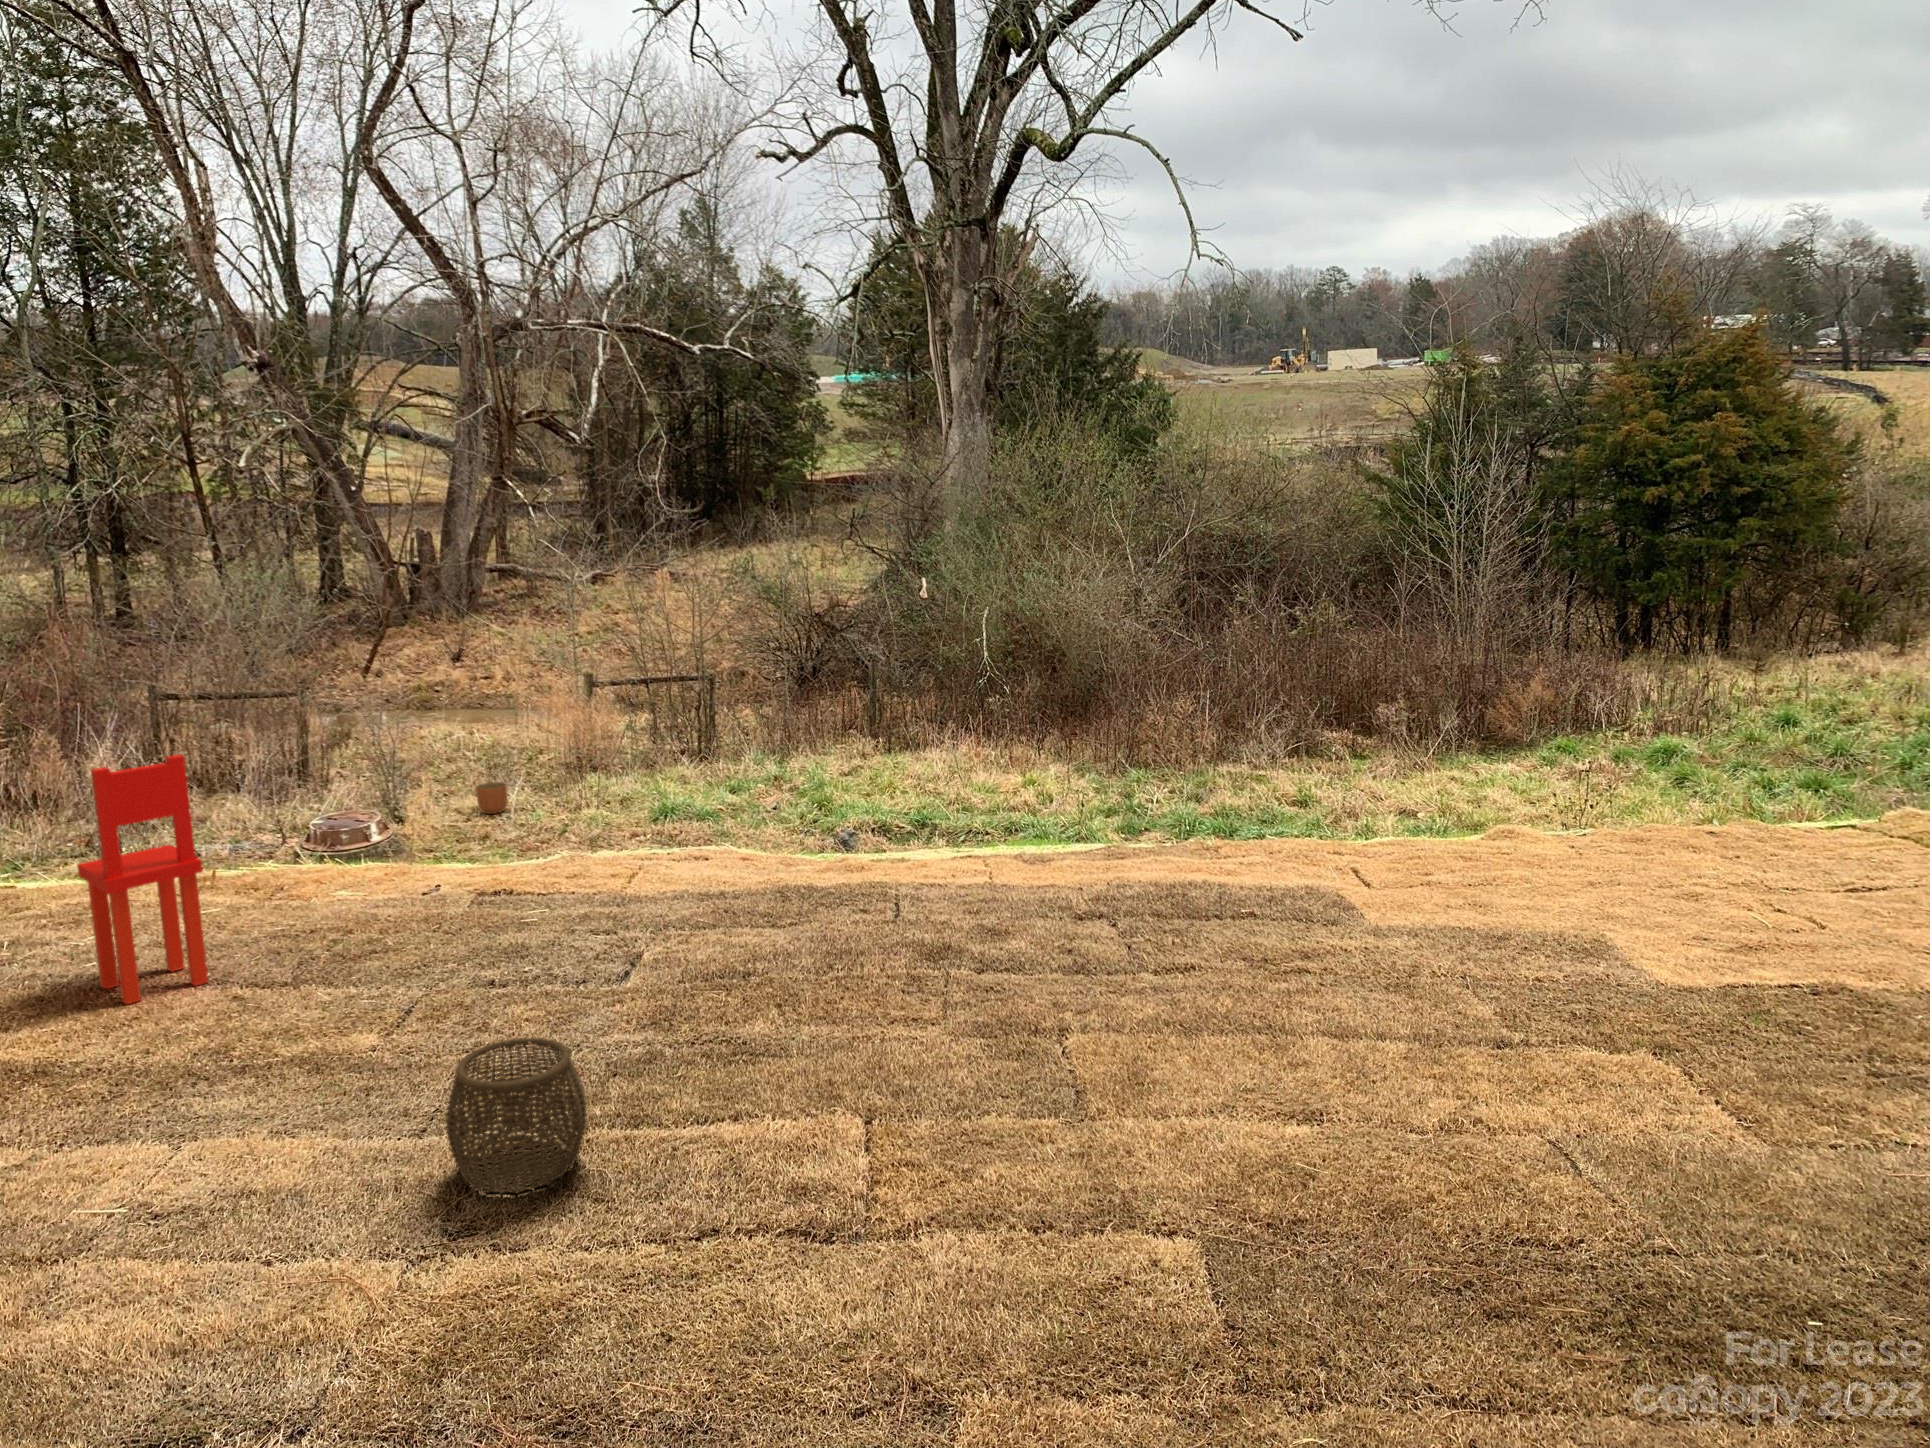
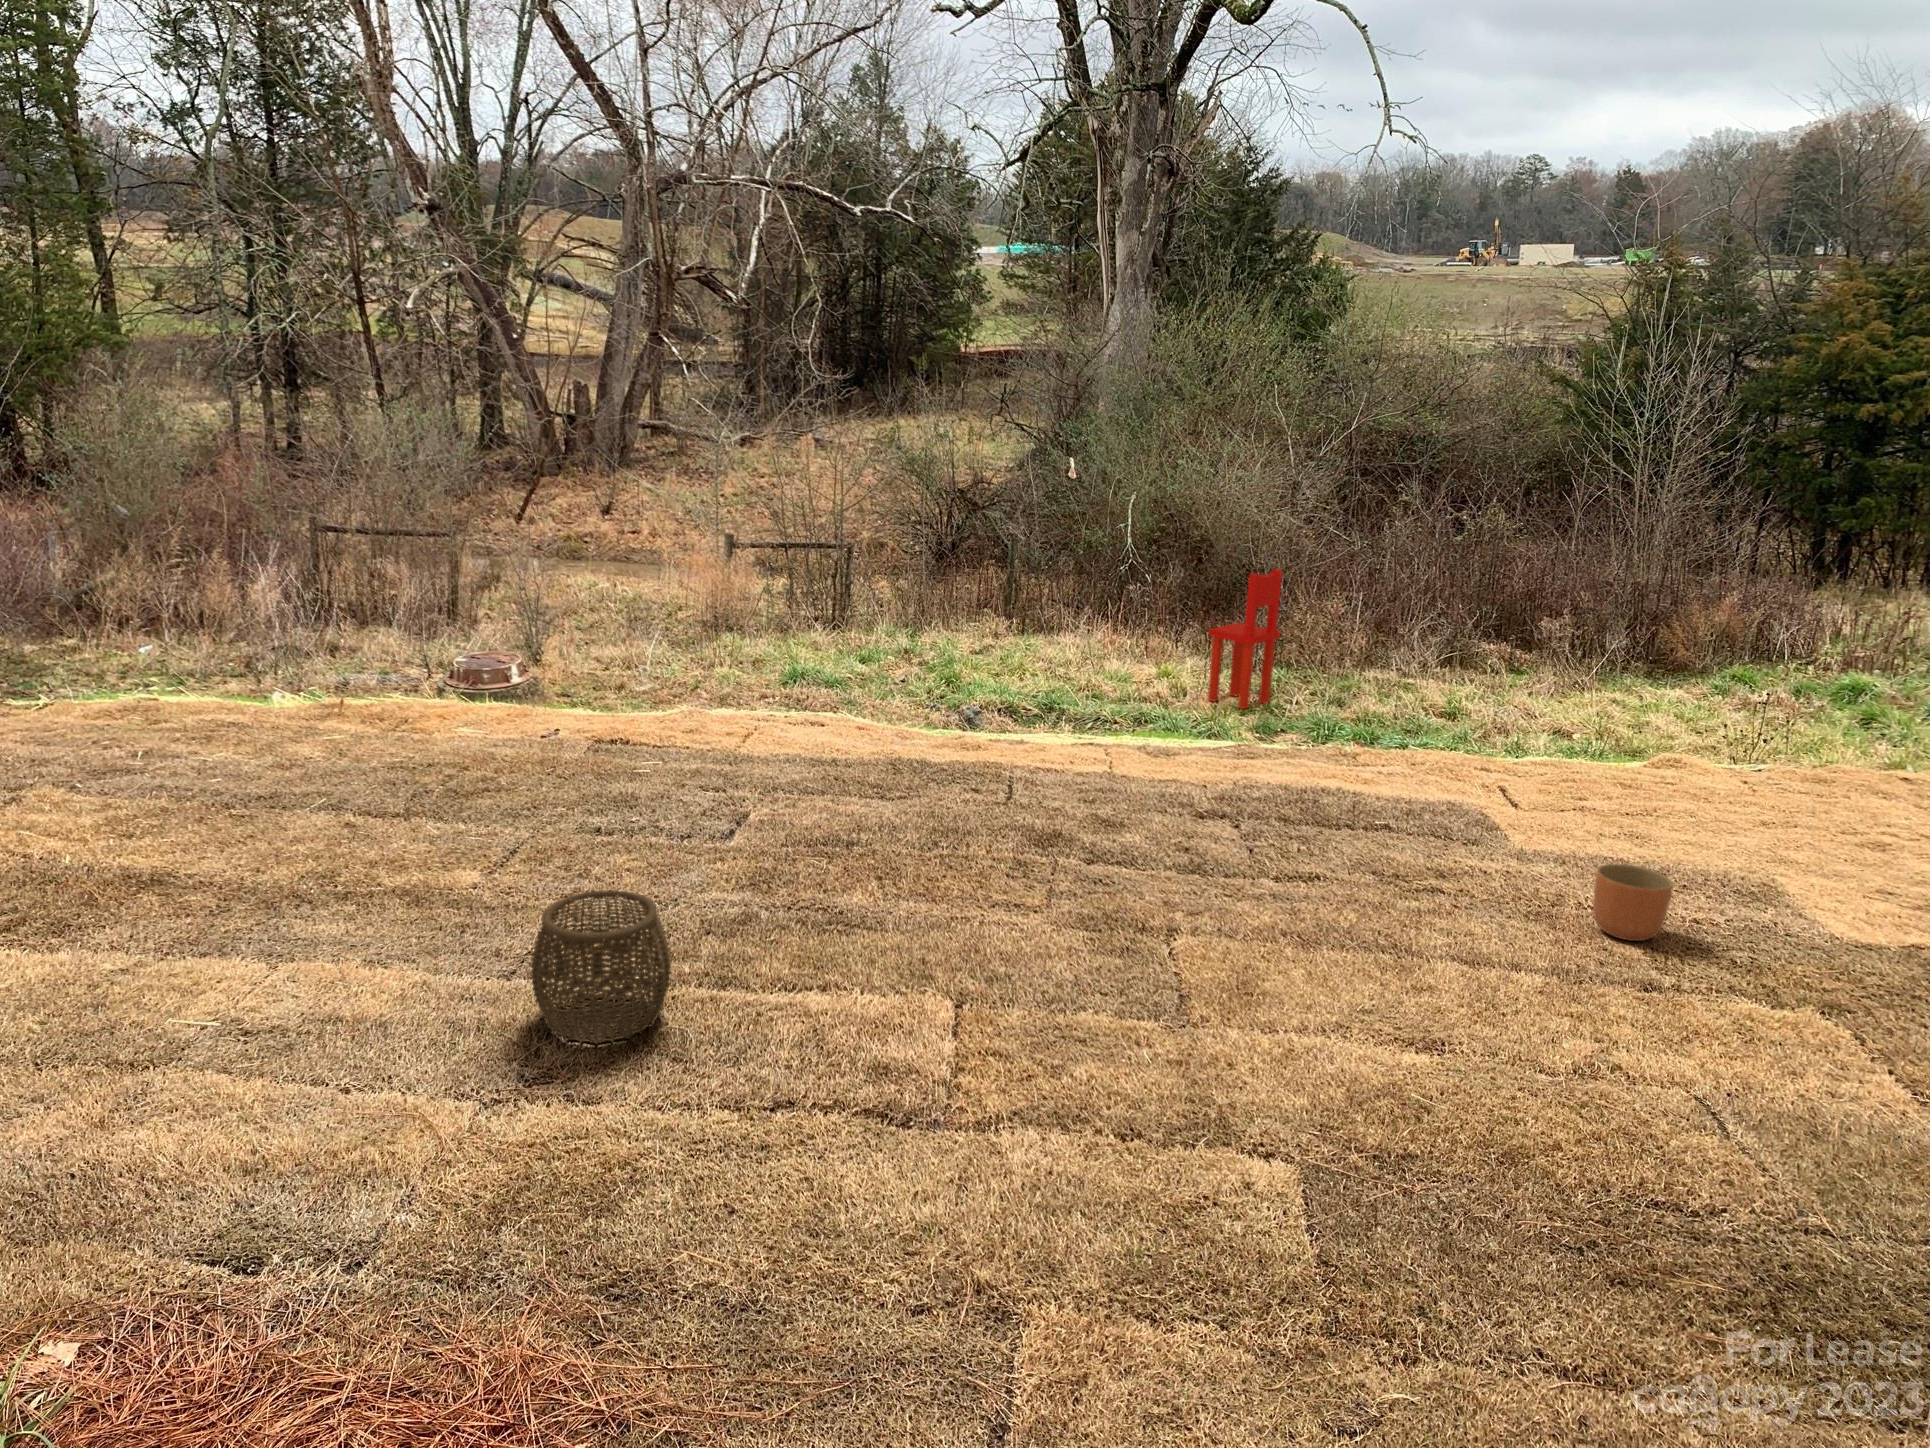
chair: present [77,755,209,1004] -> present [1208,569,1282,709]
planter: present [476,782,508,814] -> present [1593,864,1673,941]

